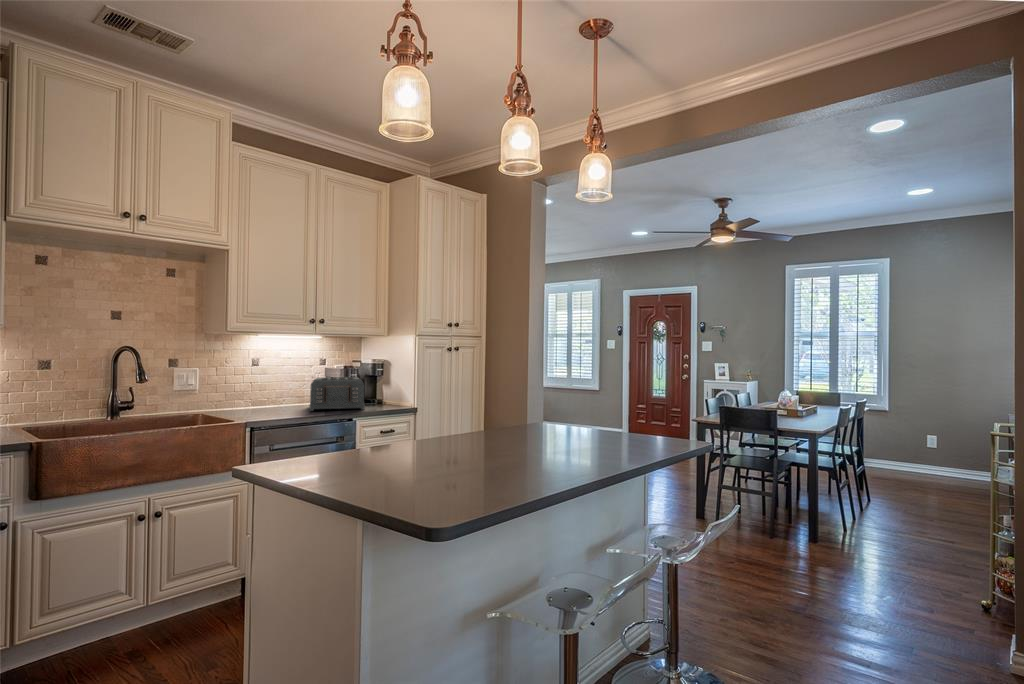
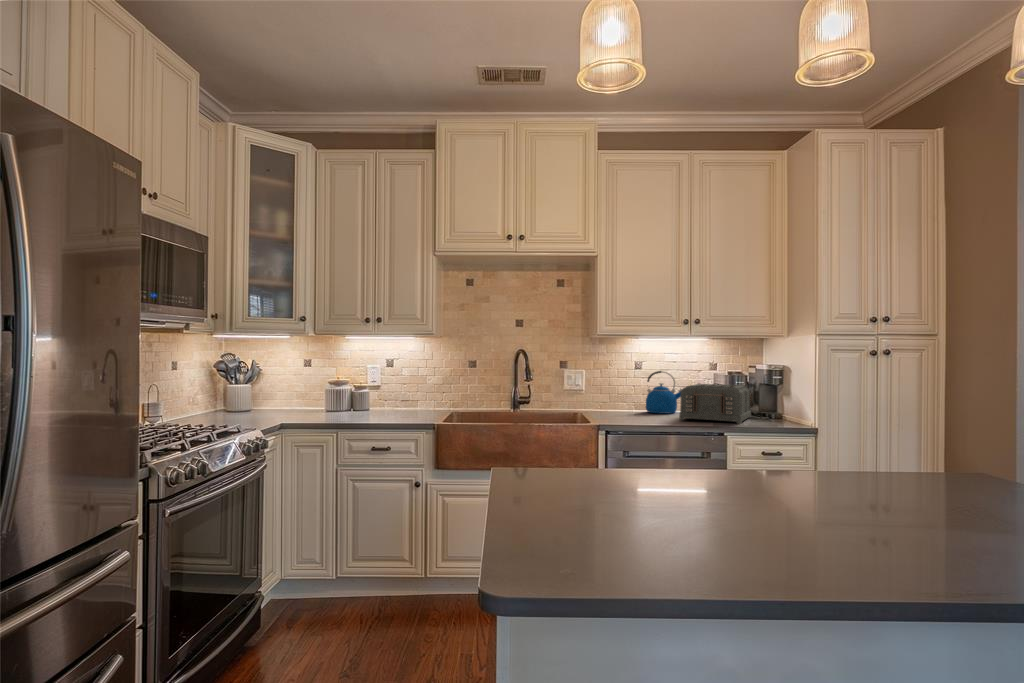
kettle: none [261,367,300,408] -> present [645,371,681,414]

